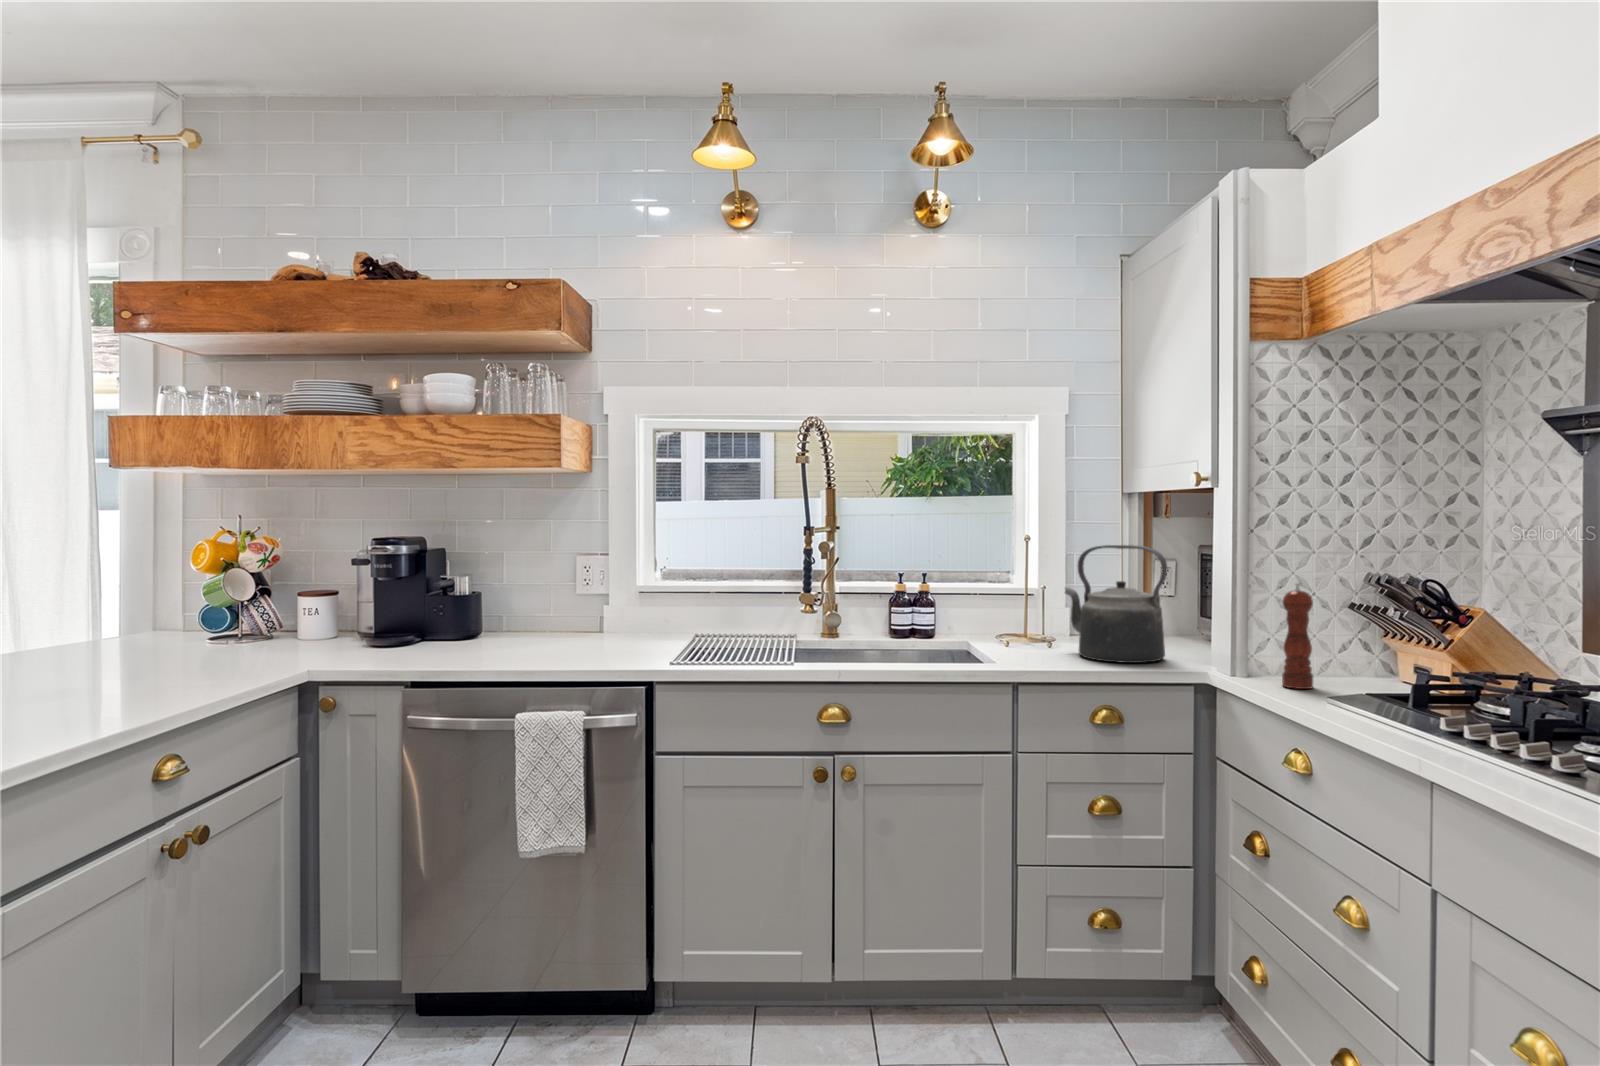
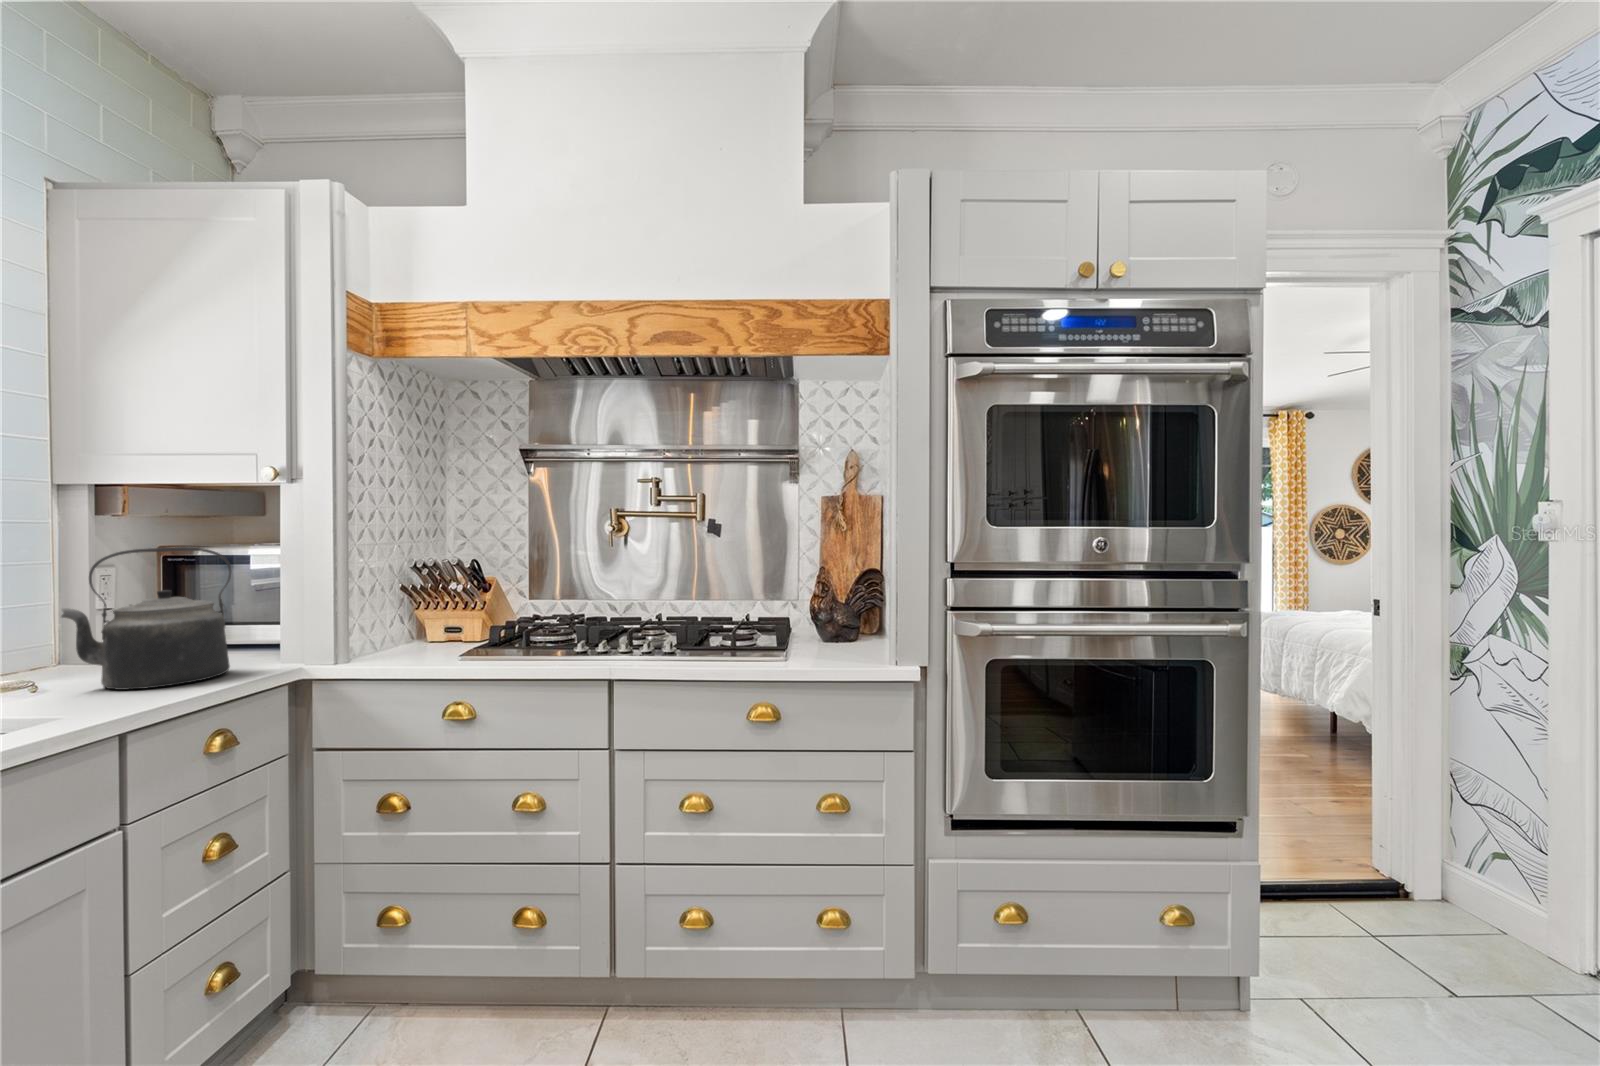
pepper mill: present [1282,583,1313,689] -> none [392,568,421,657]

